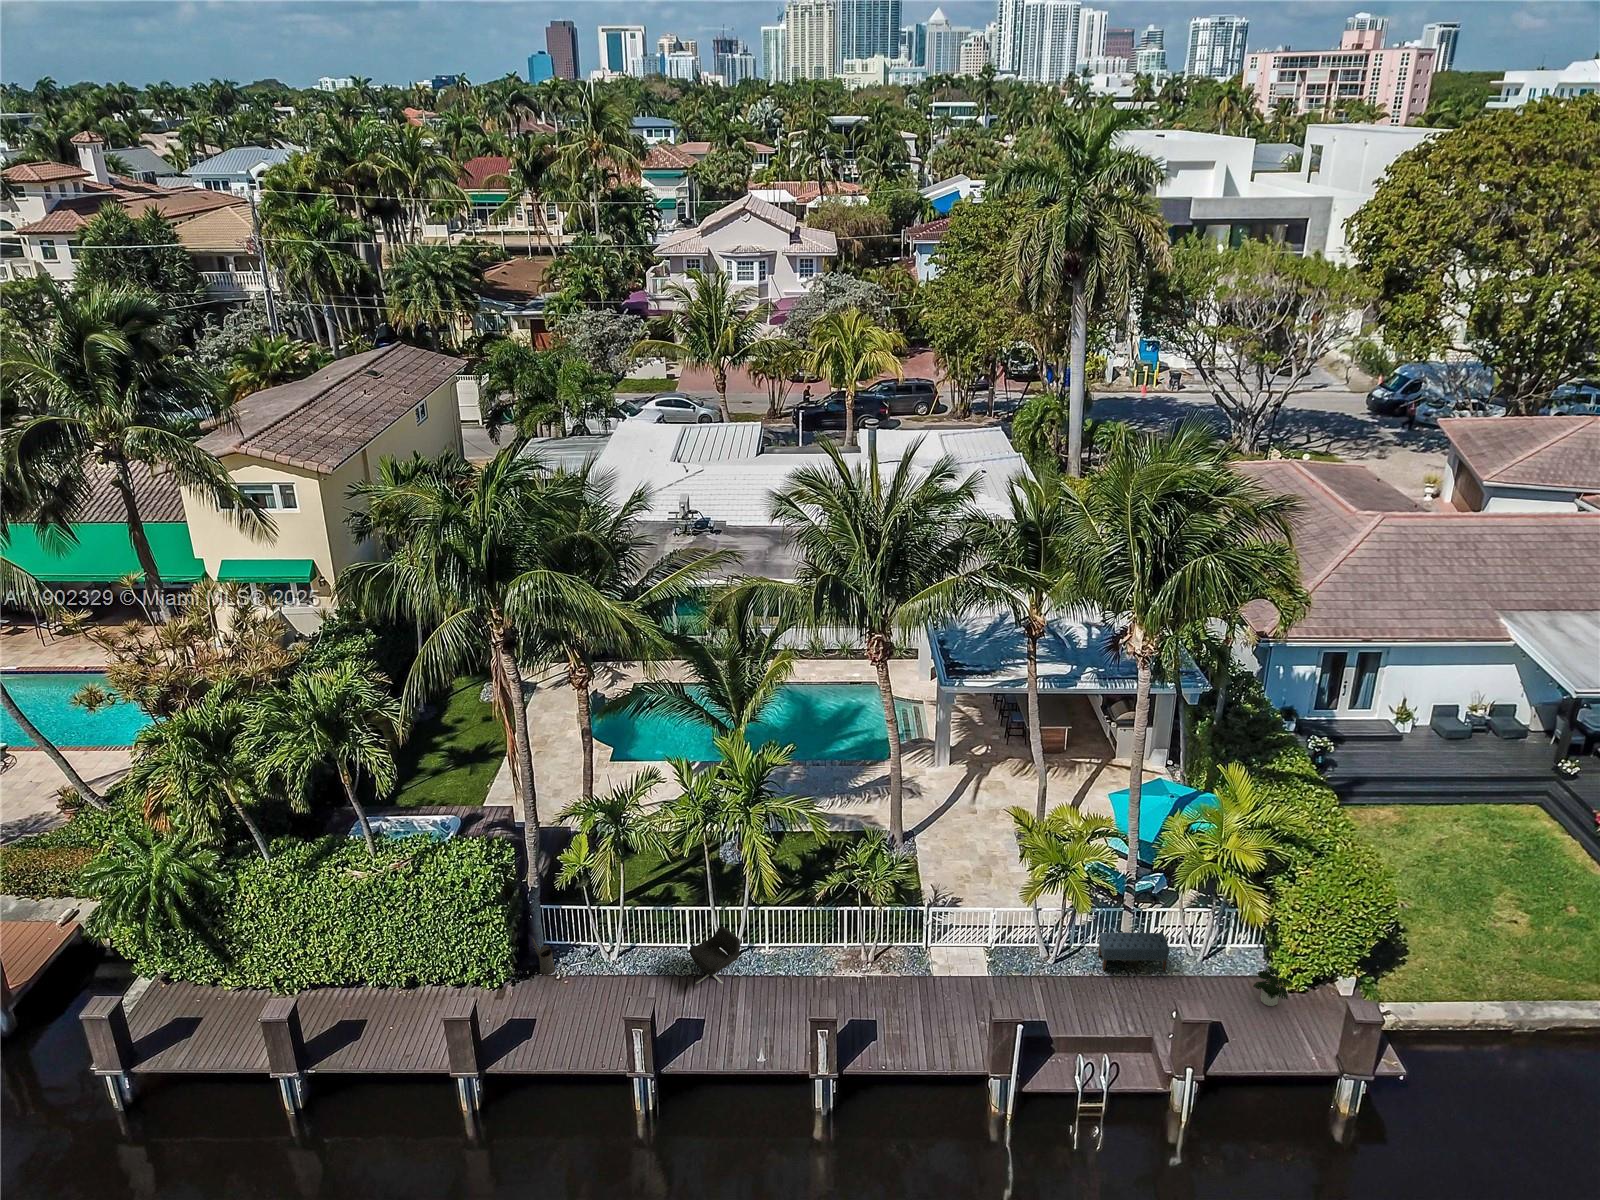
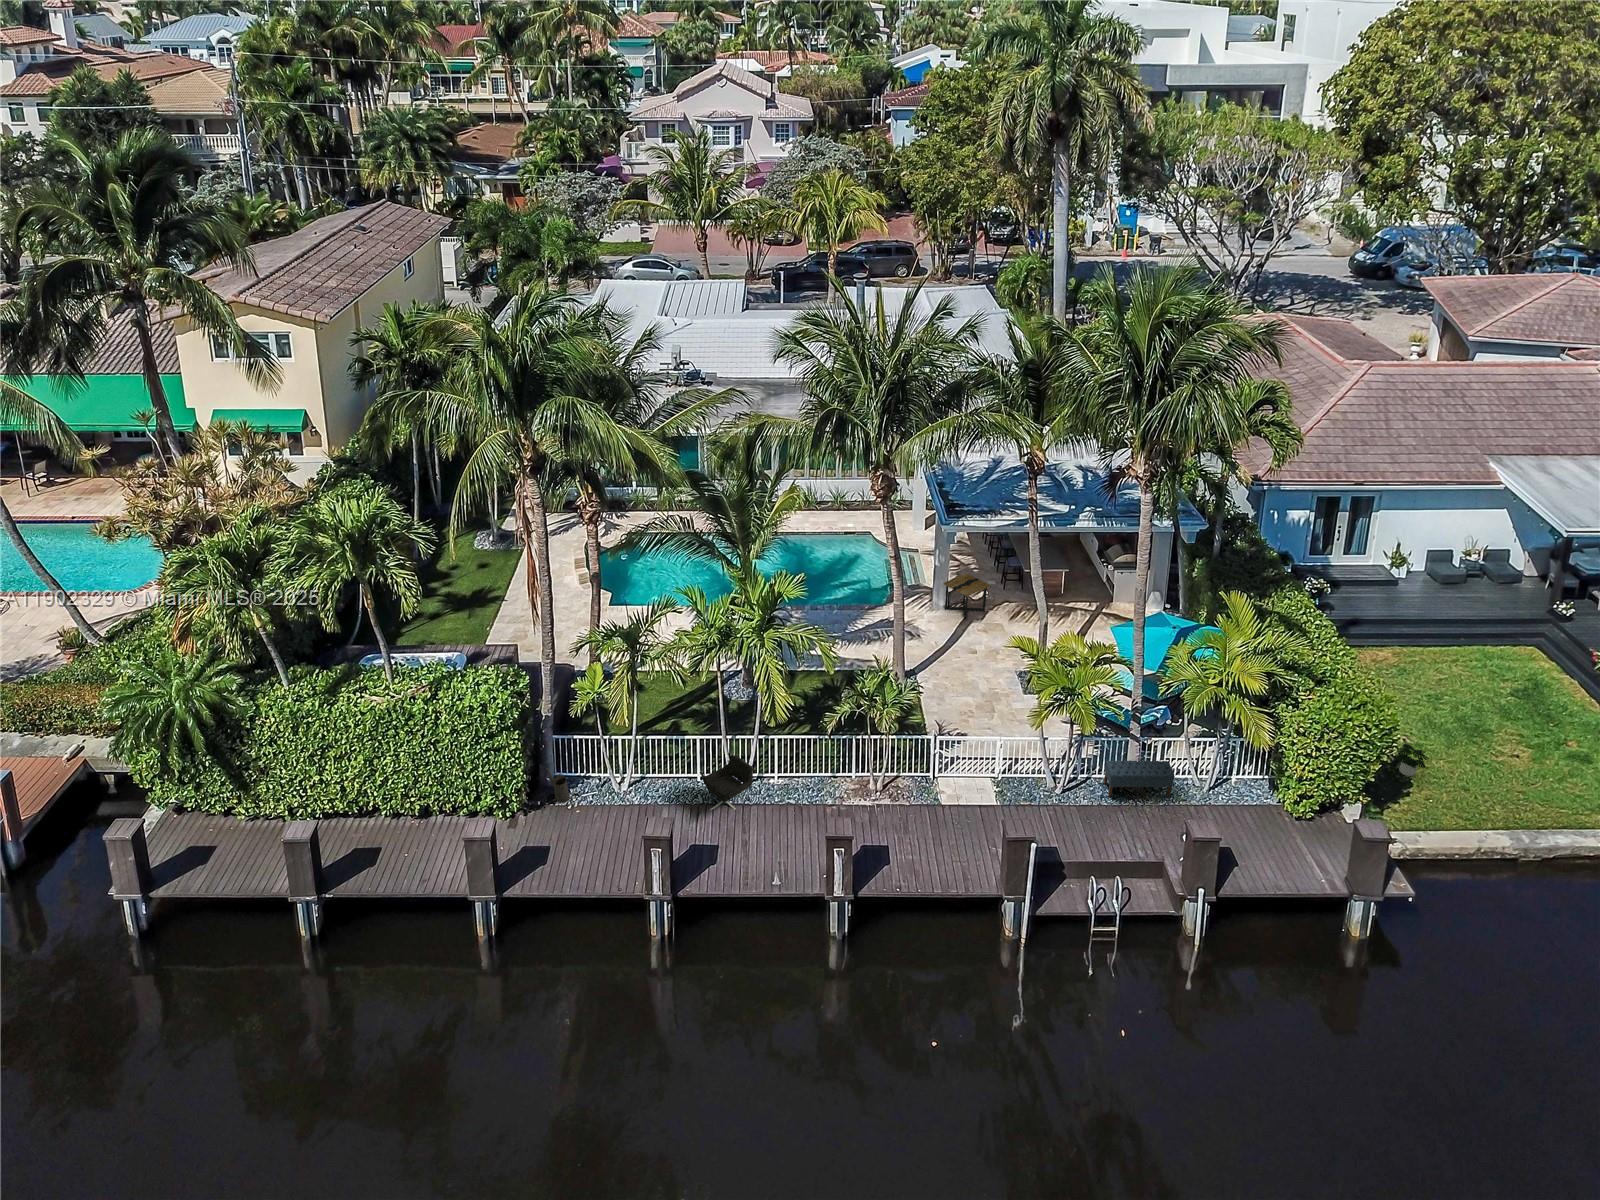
side table: none [940,728,987,777] -> present [943,573,990,620]
potted plant: present [1253,966,1292,1006] -> present [1397,744,1429,776]

